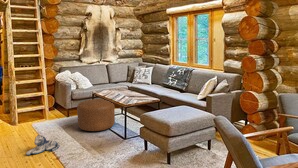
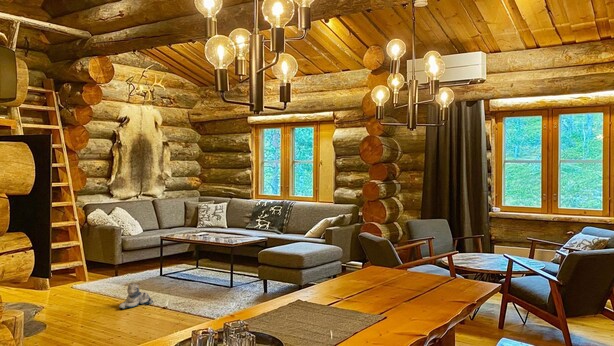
ottoman: present [77,99,115,131] -> none [152,244,205,286]

